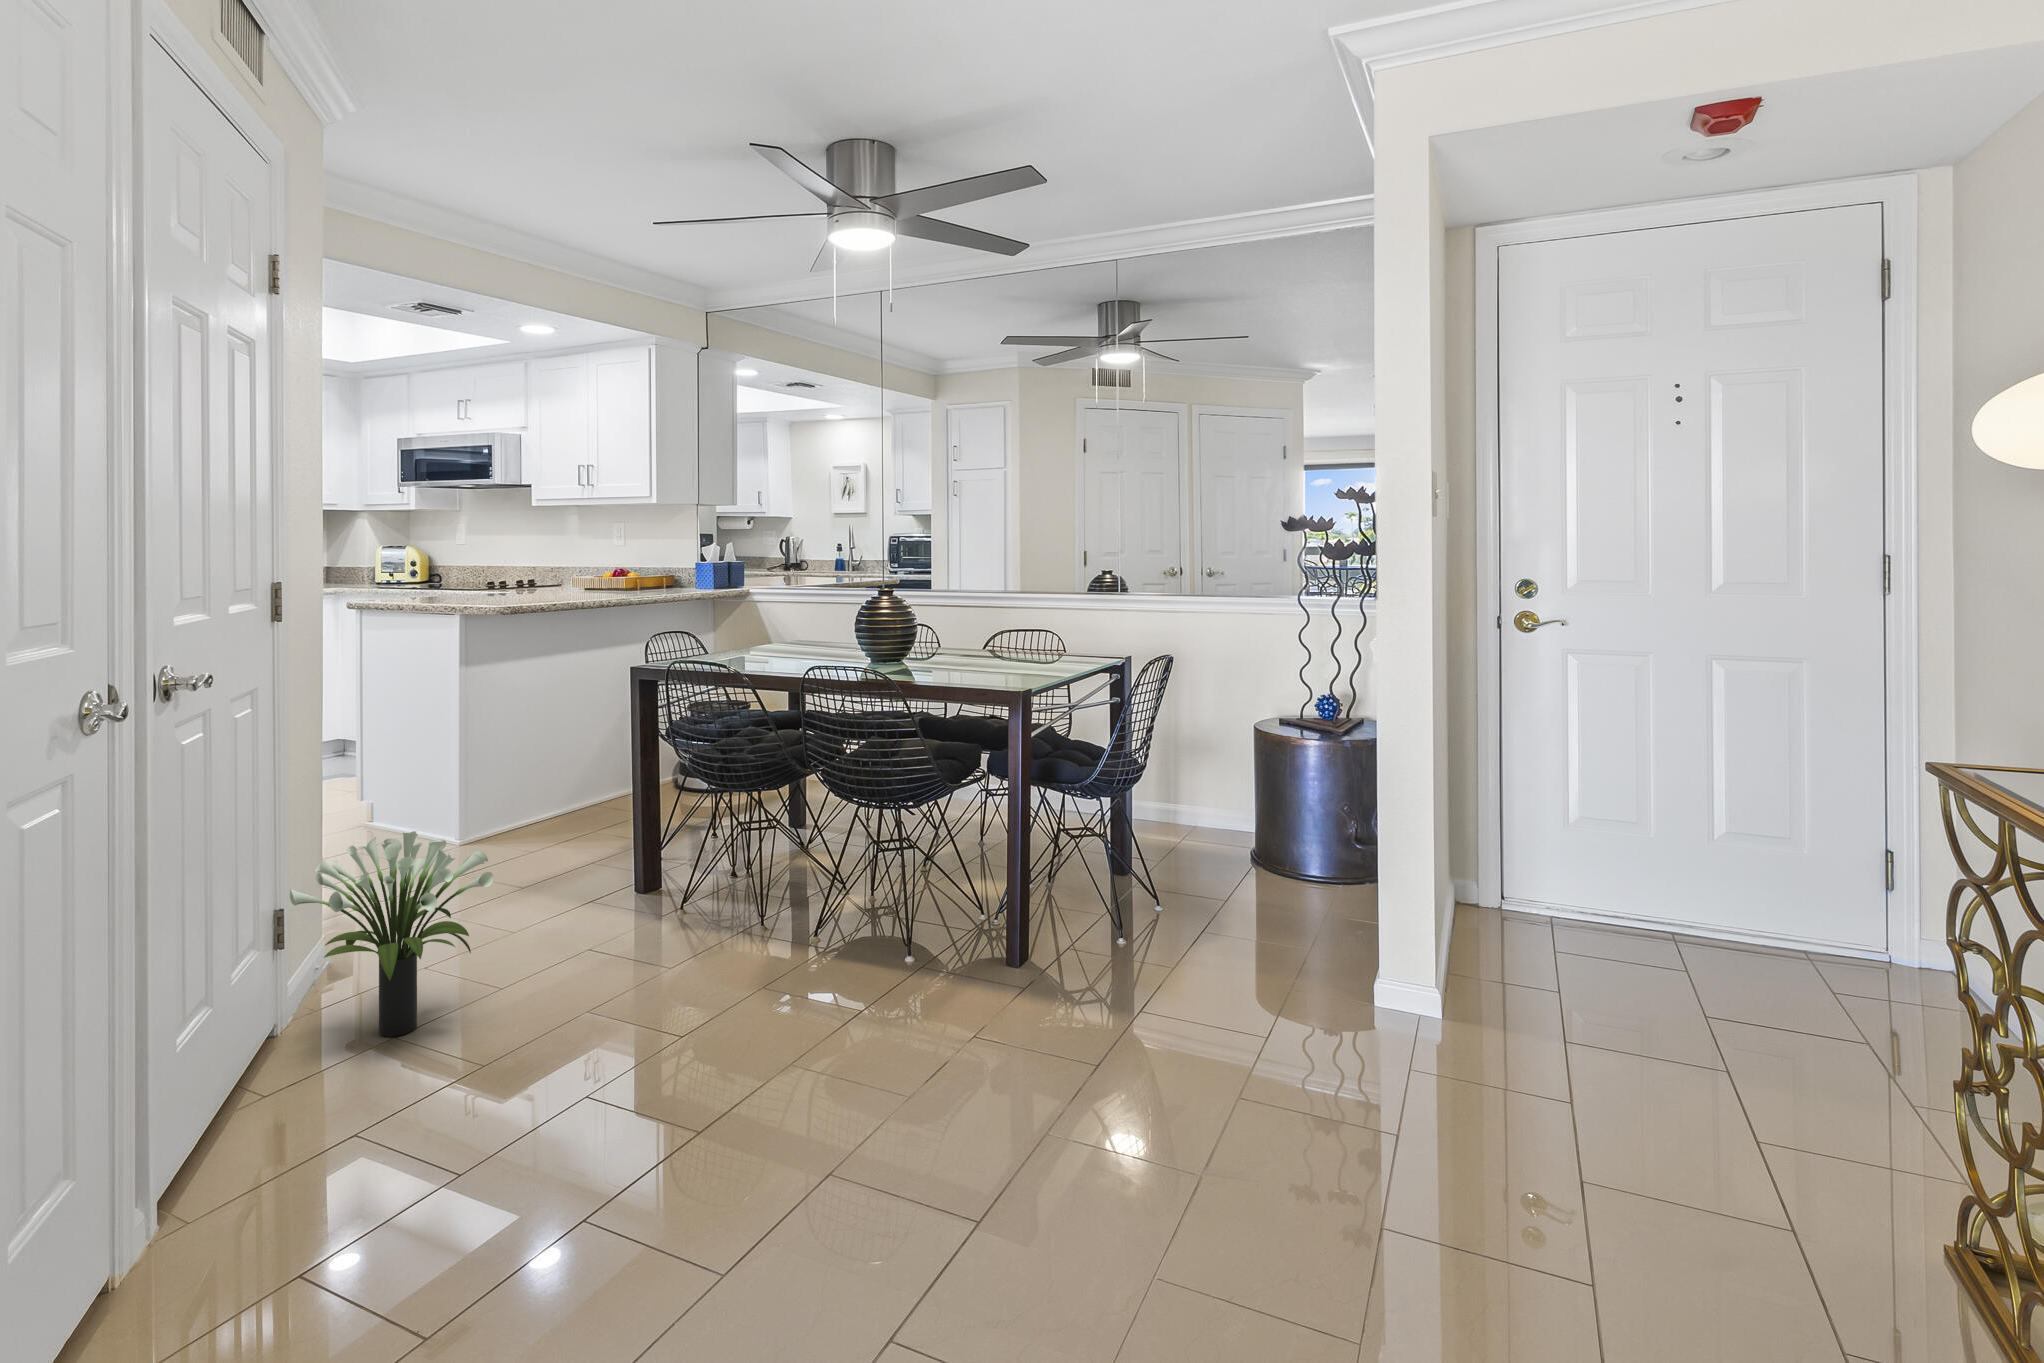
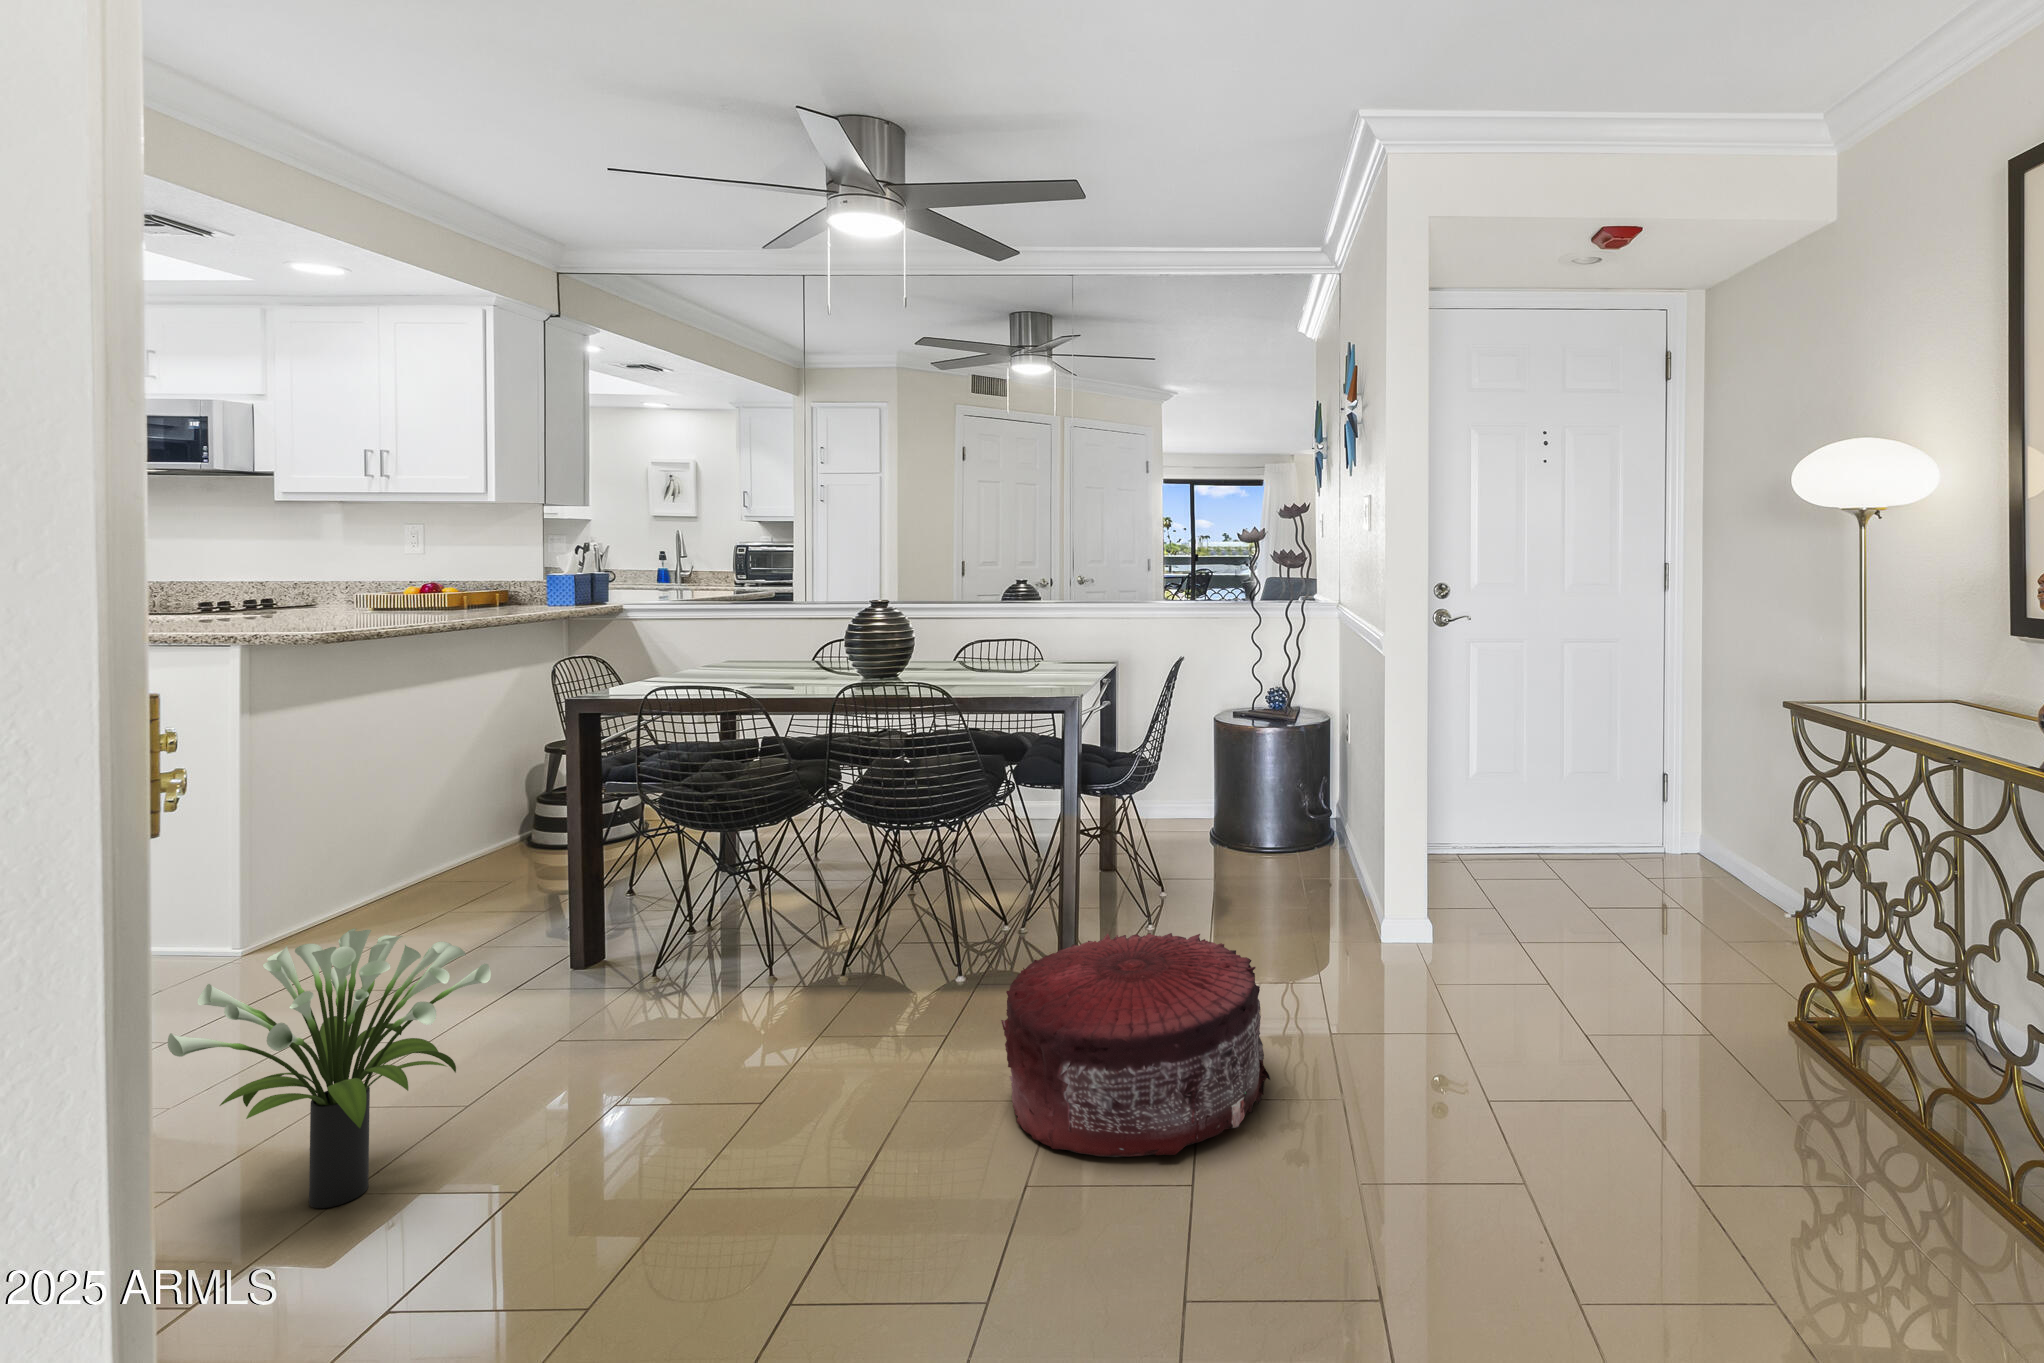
pouf: none [862,932,1128,1166] -> present [1001,933,1270,1157]

